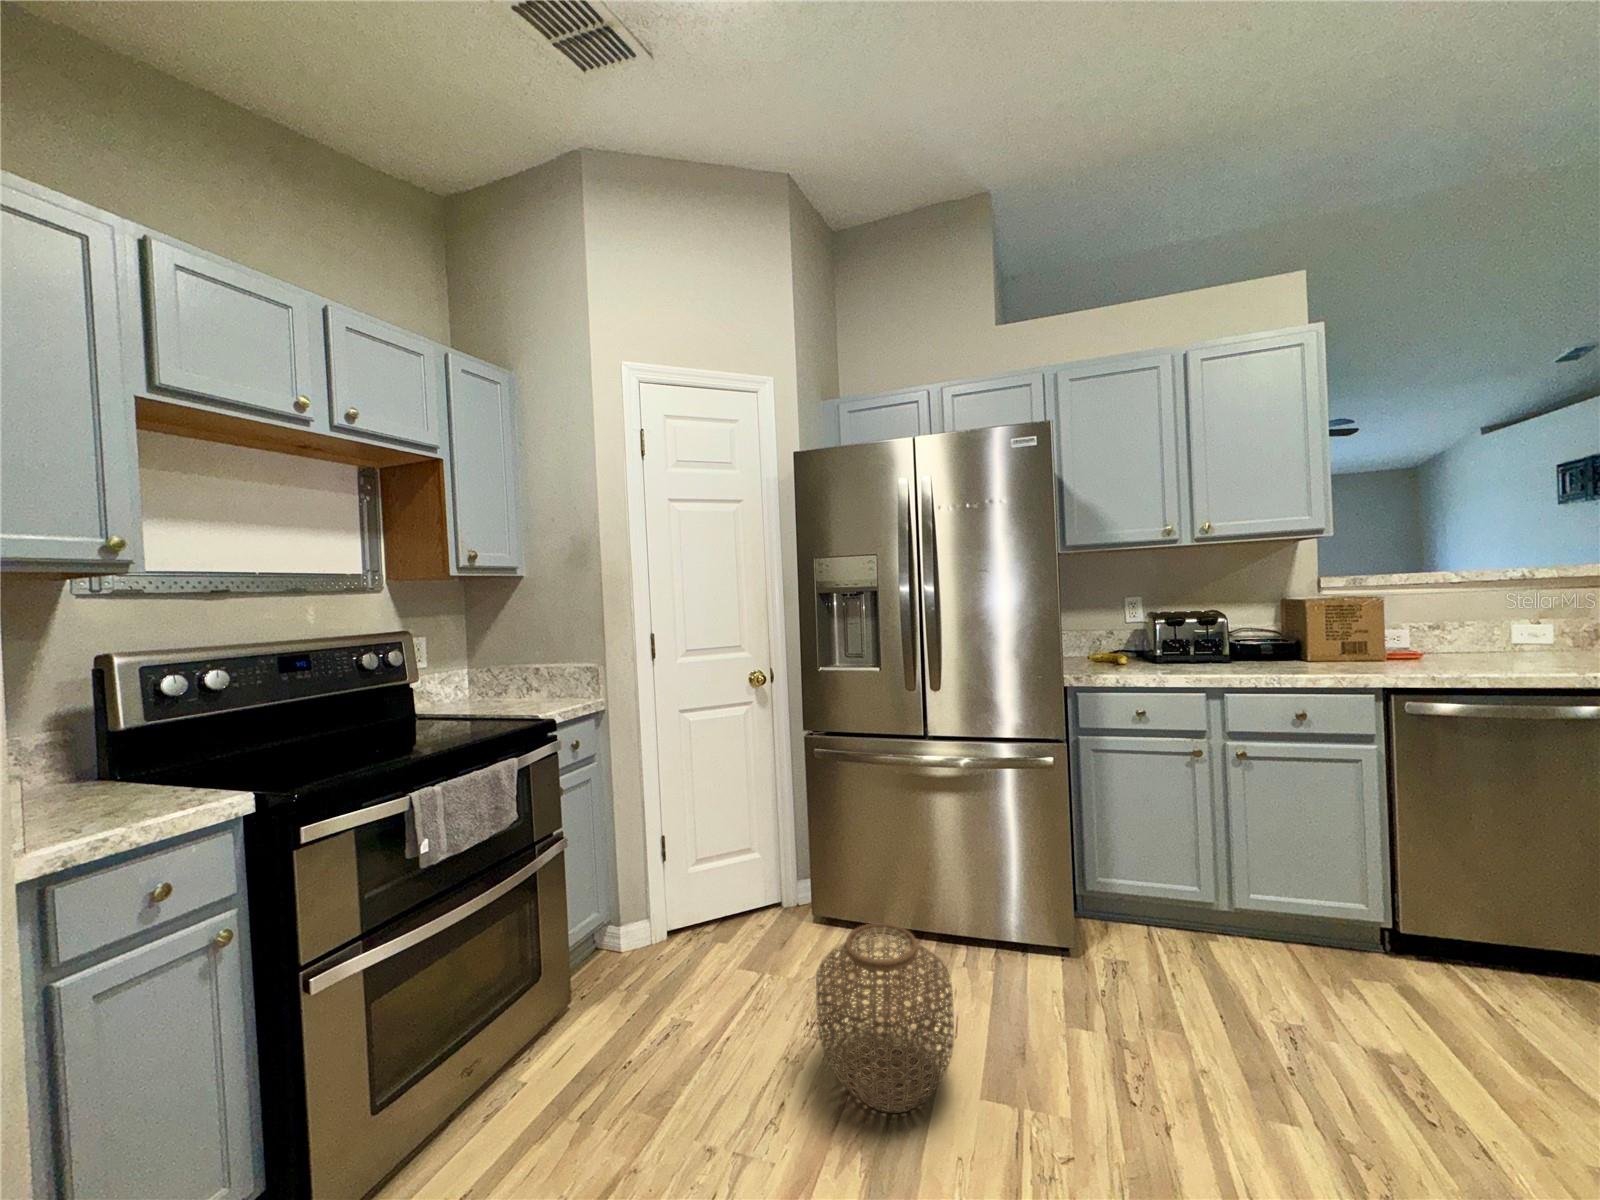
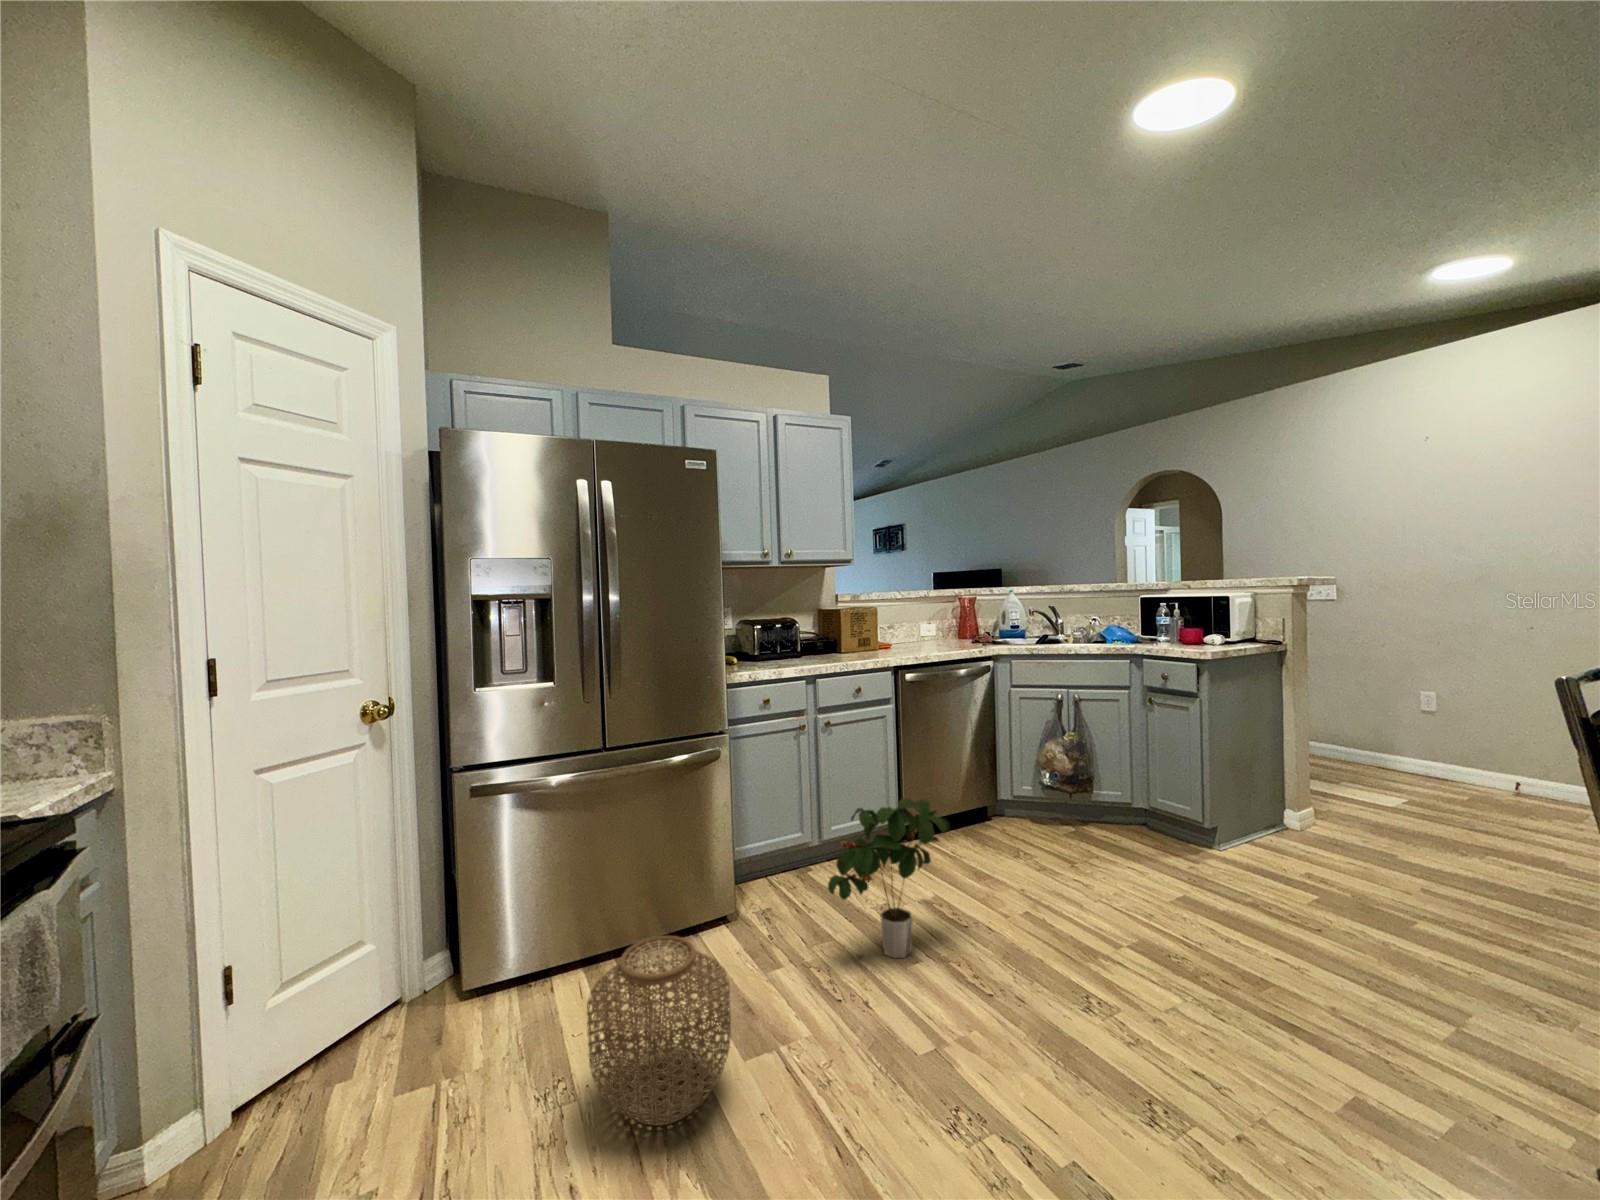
potted plant: none [1149,872,1388,1108] -> present [828,798,950,958]

